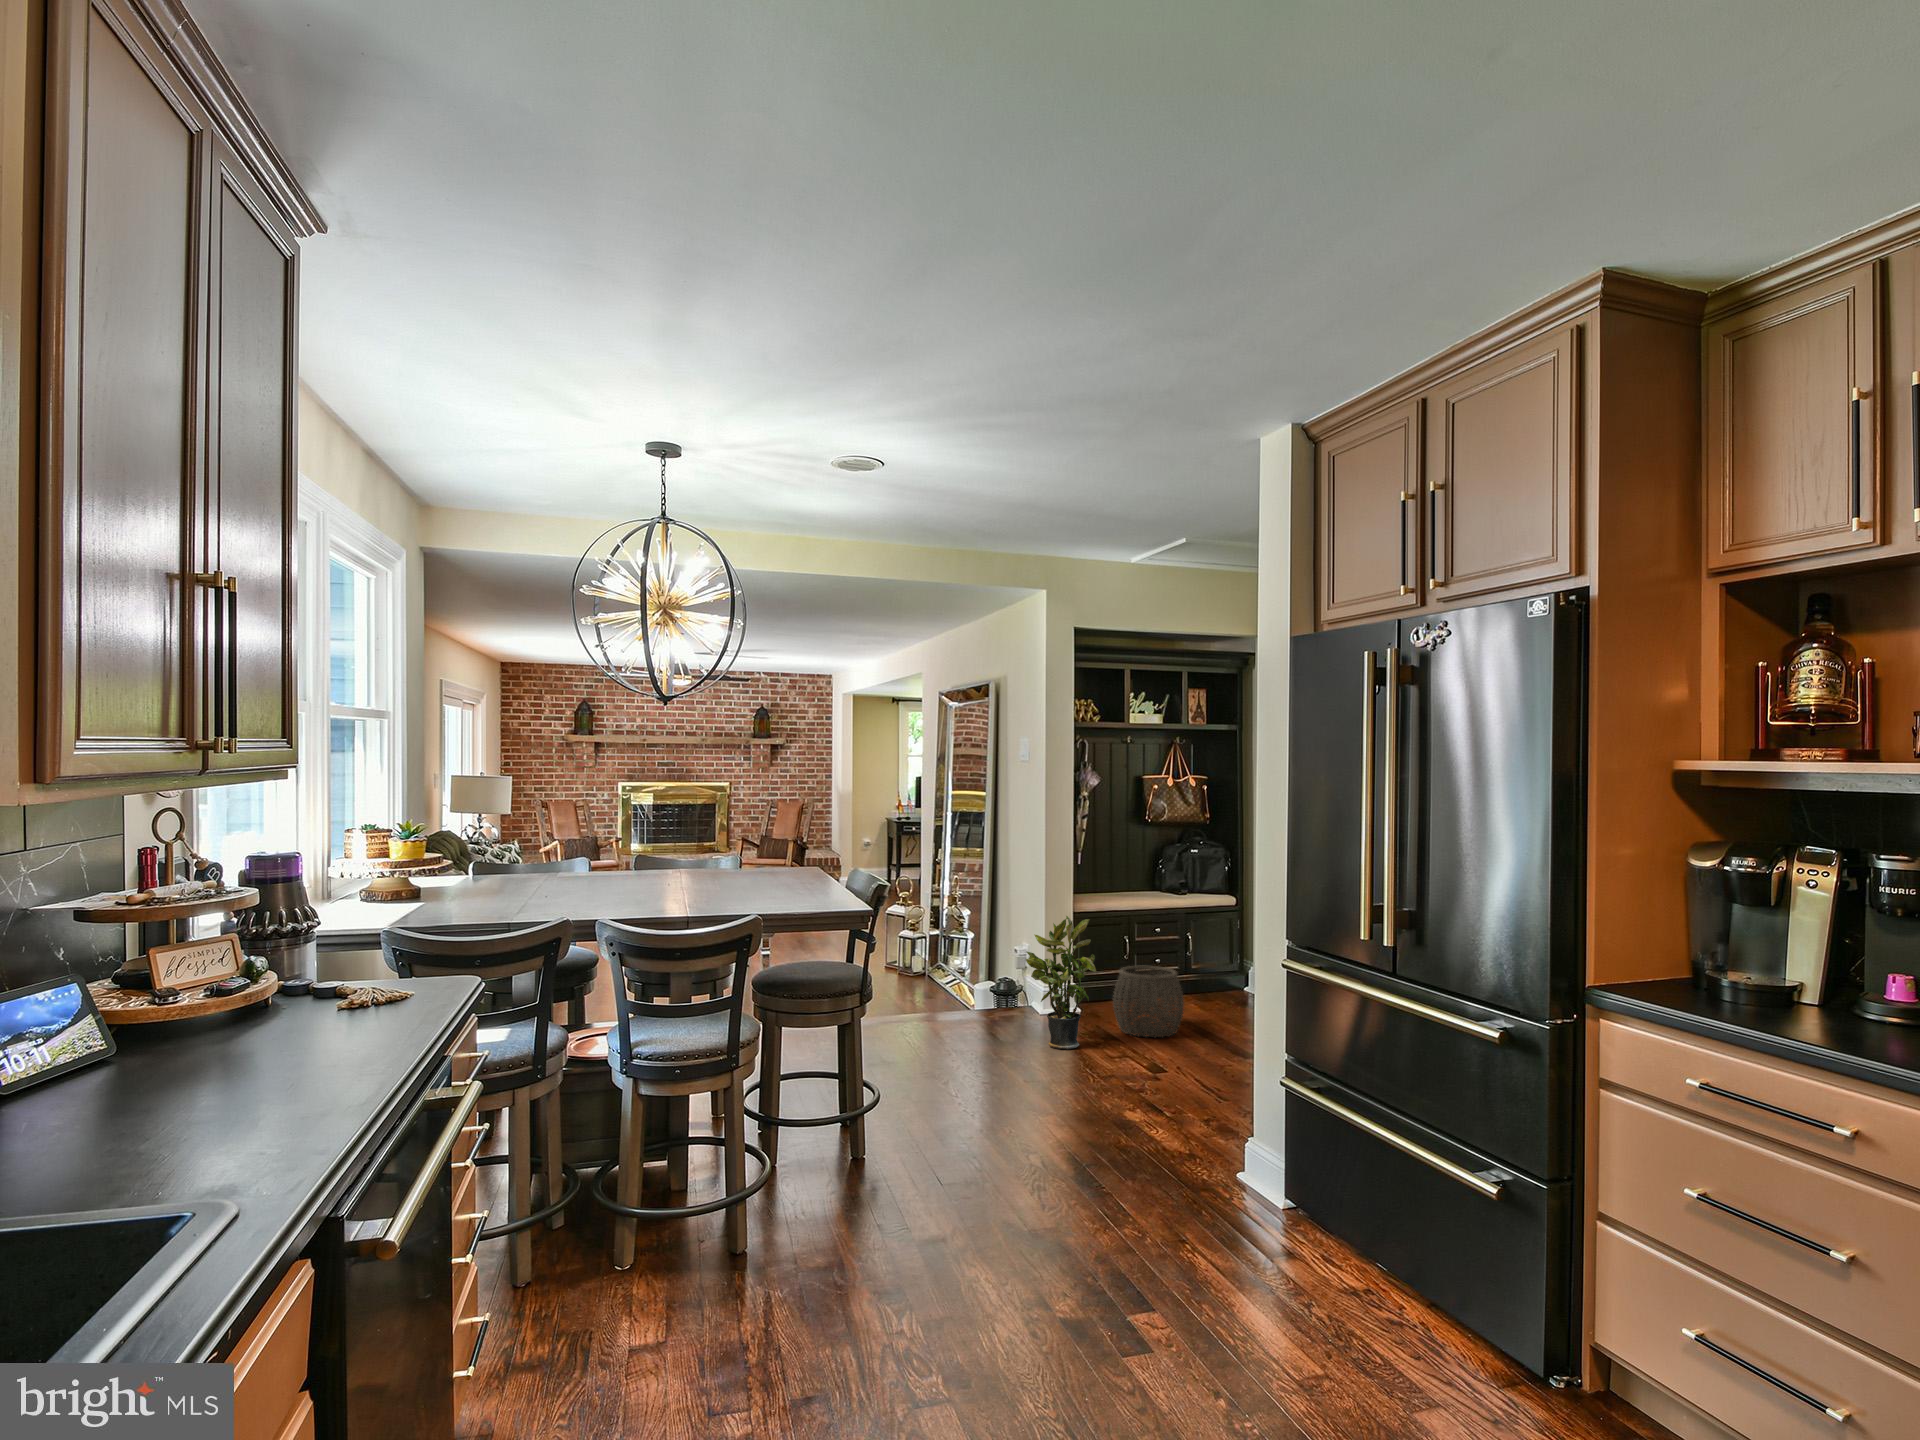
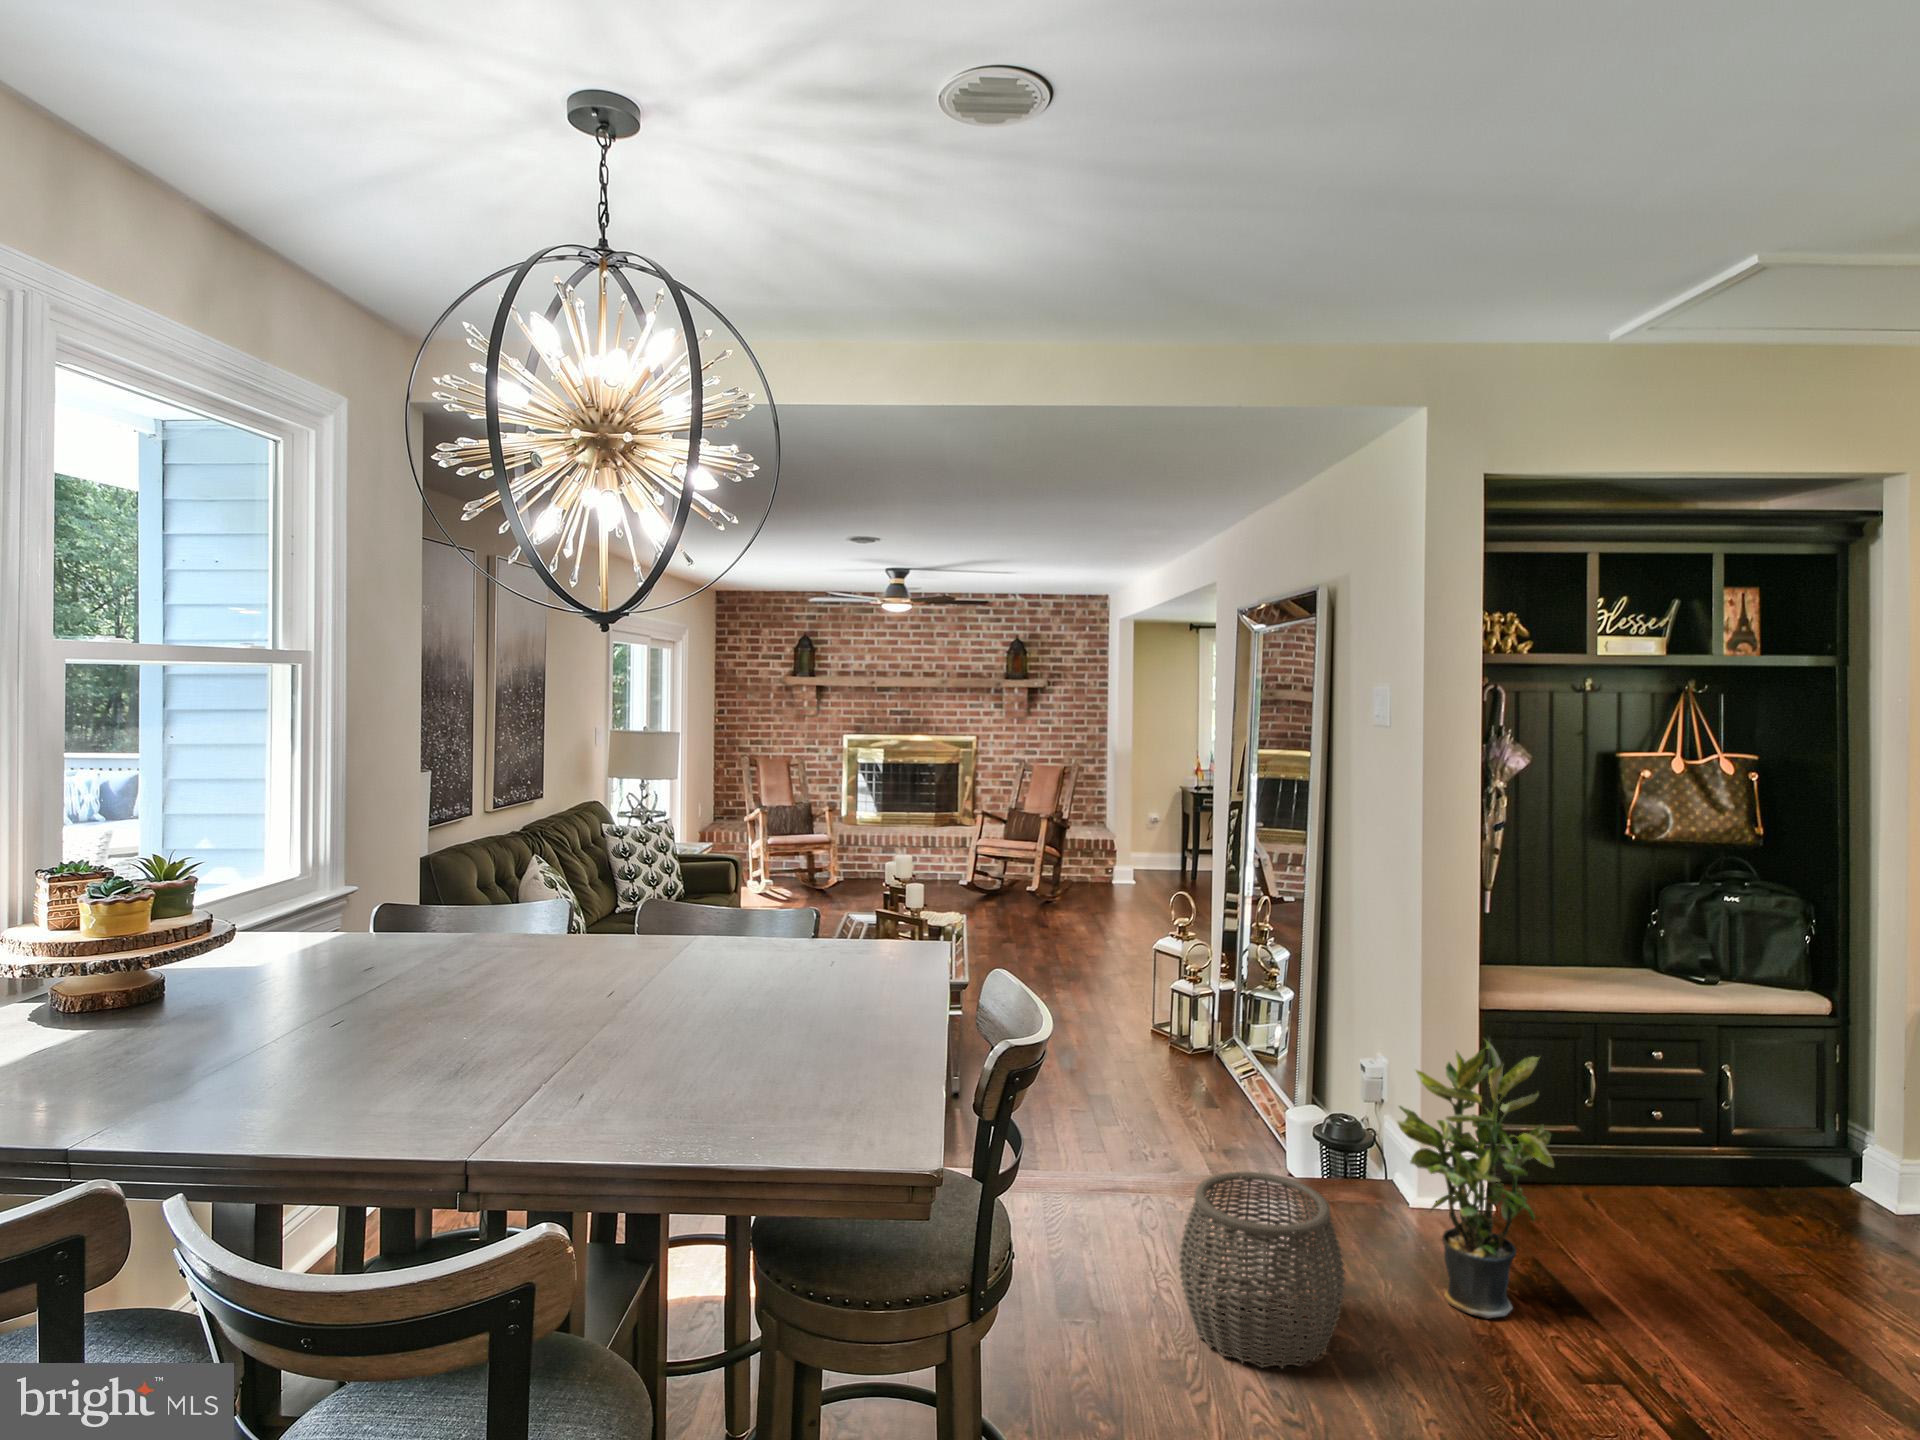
woven basket: present [1113,966,1184,1037] -> present [1179,1171,1345,1369]

